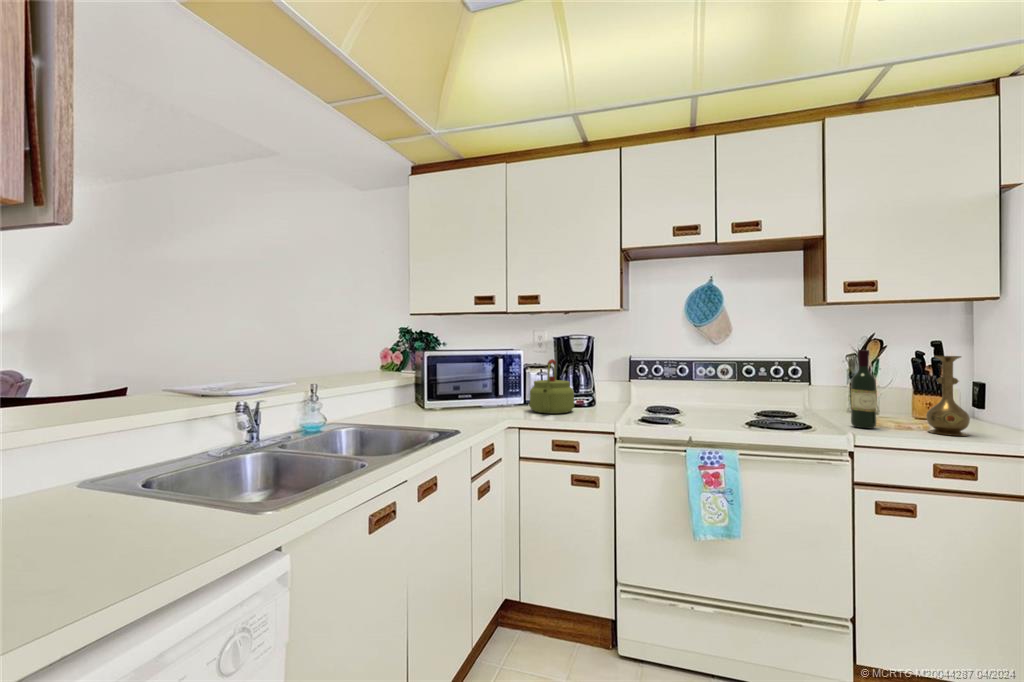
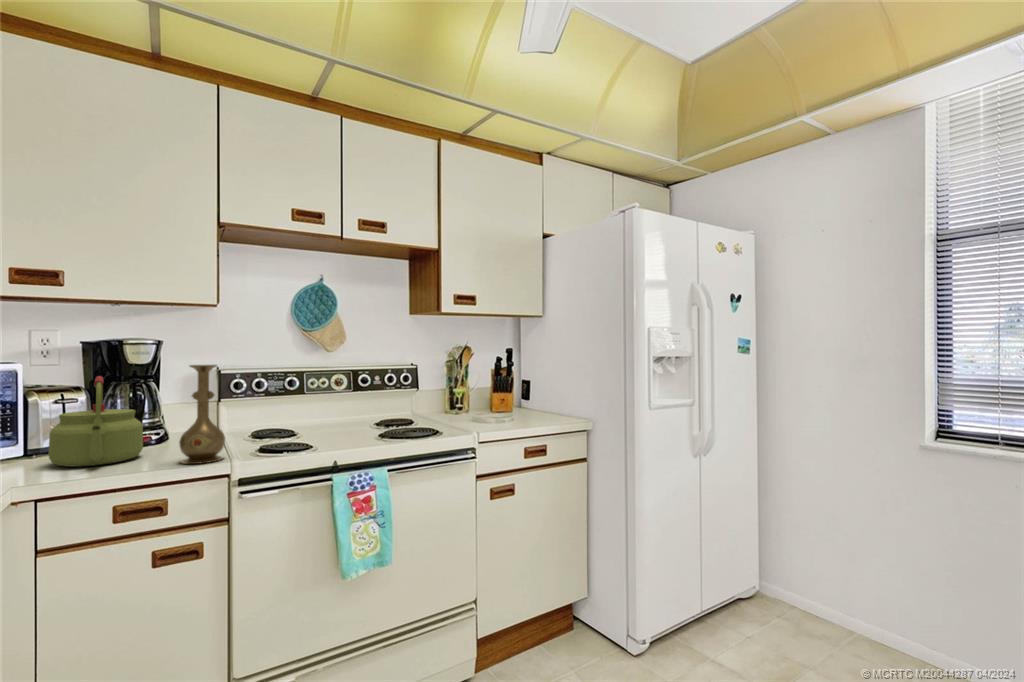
wine bottle: present [851,350,877,428] -> none [463,355,481,425]
vase: present [926,356,970,436] -> present [179,365,225,464]

